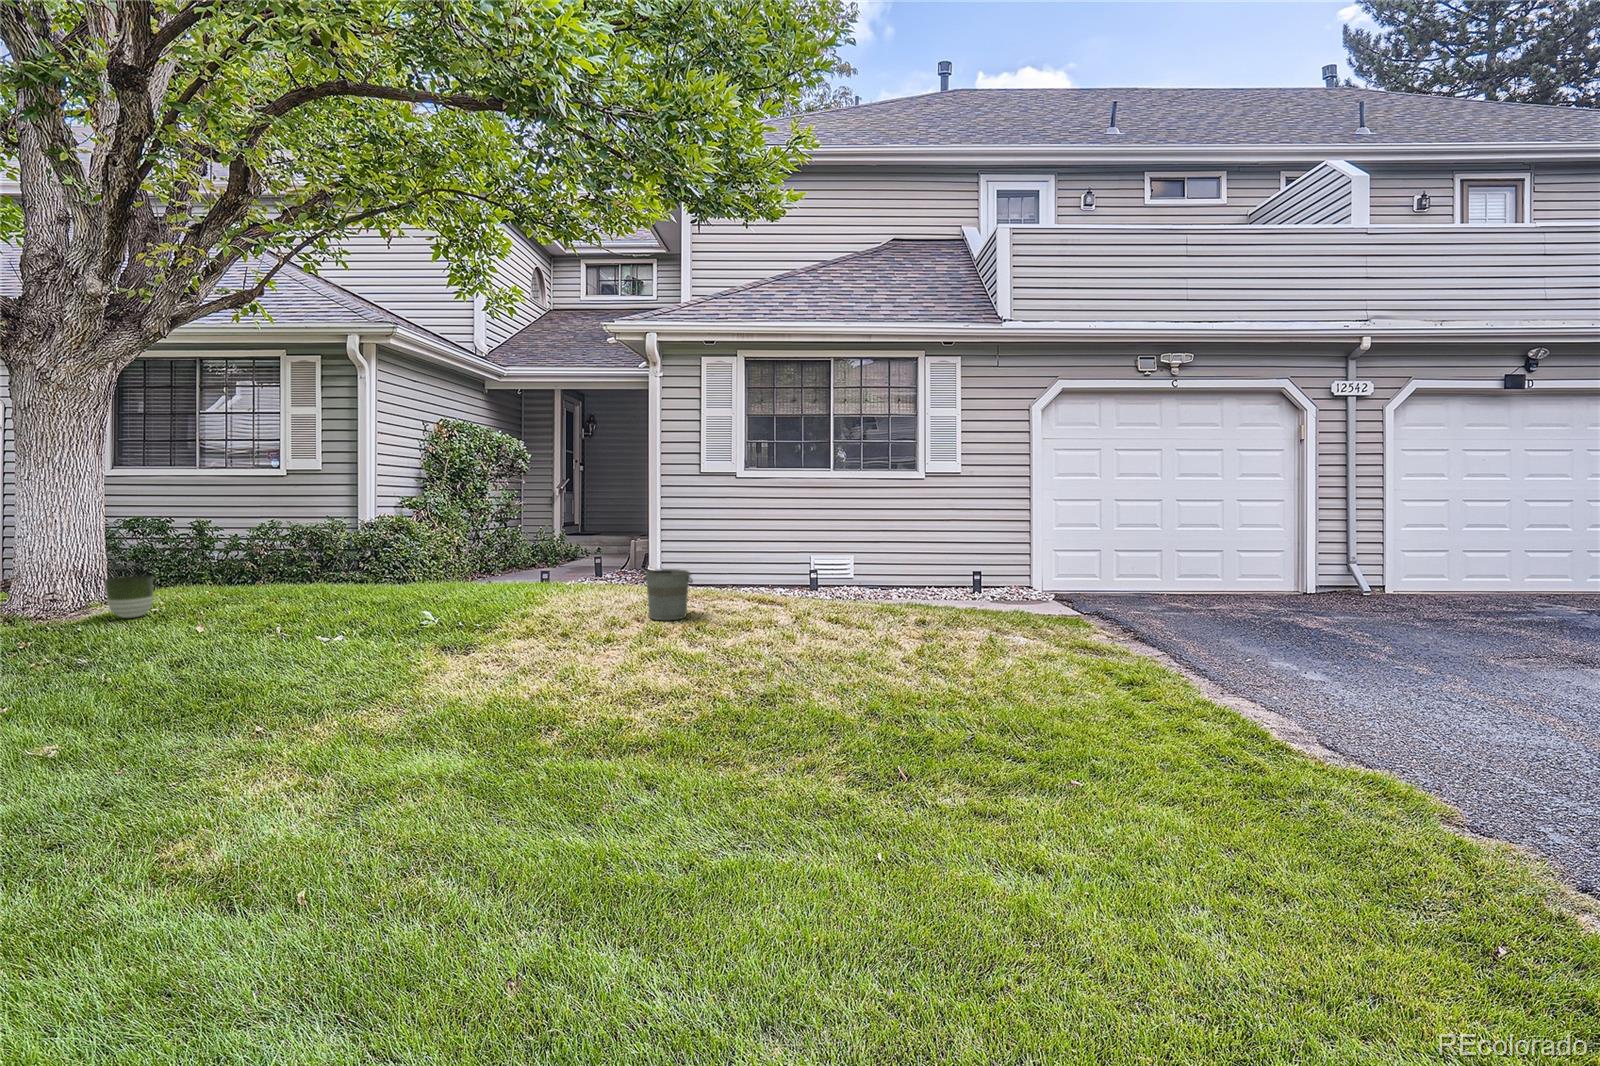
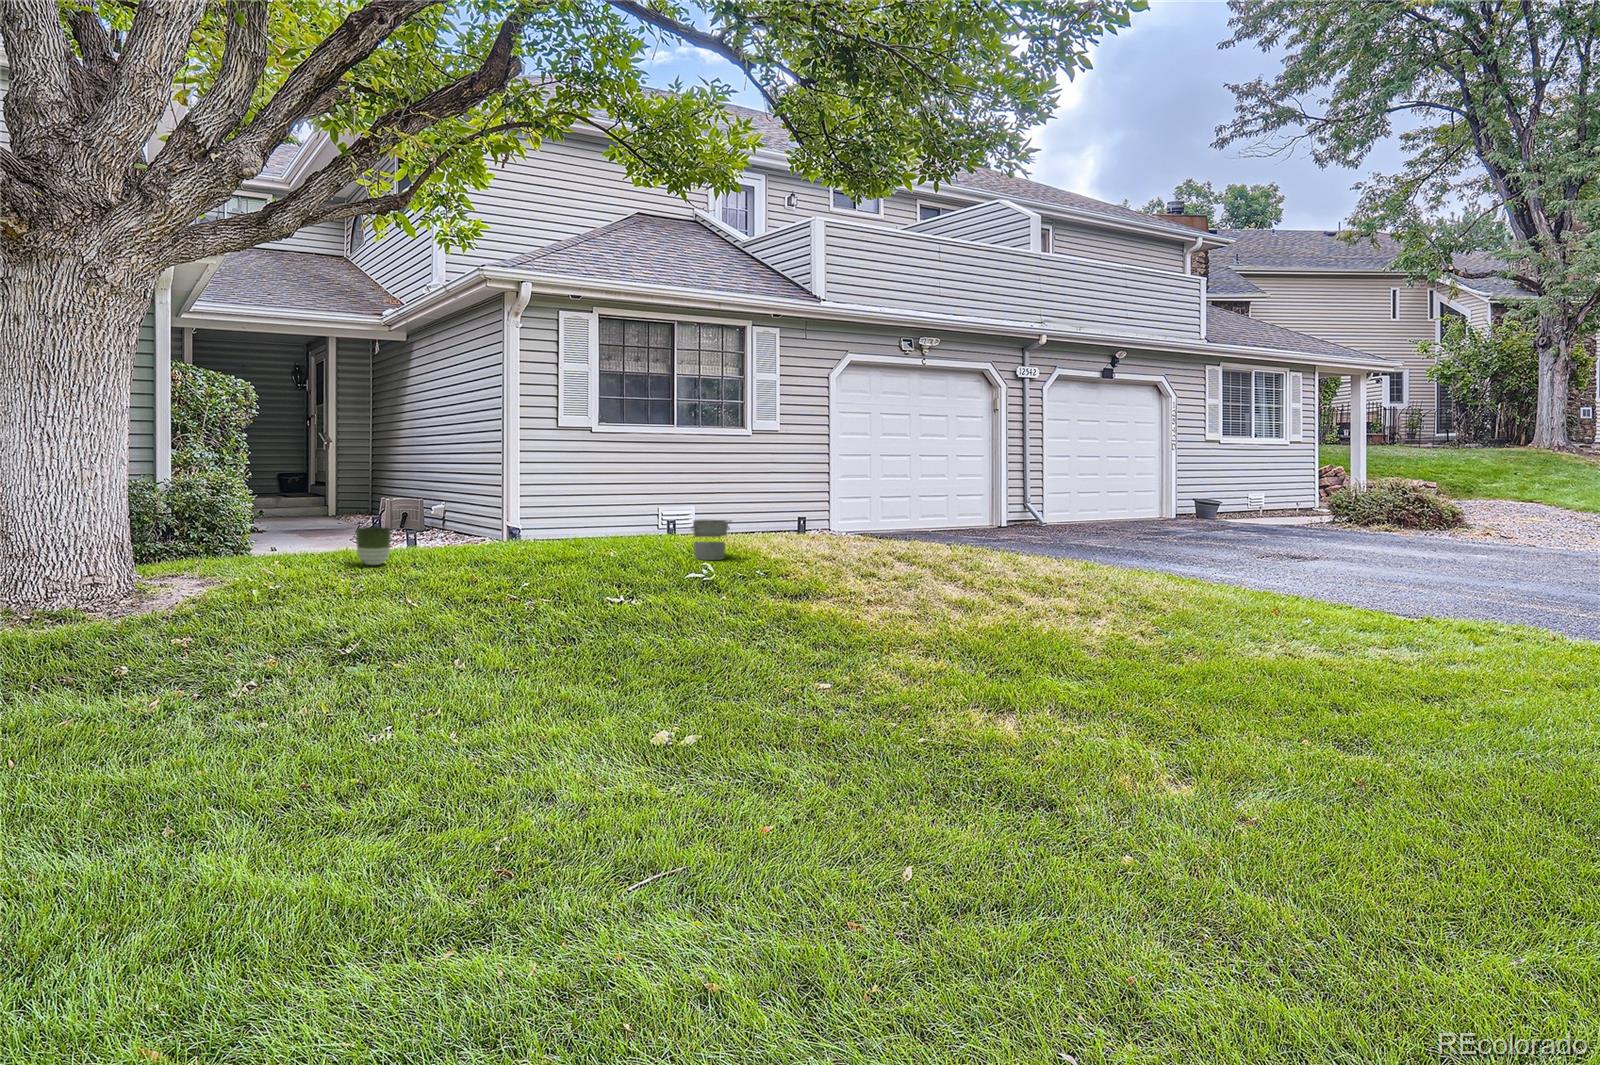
planter: present [104,576,153,618] -> present [356,527,391,565]

